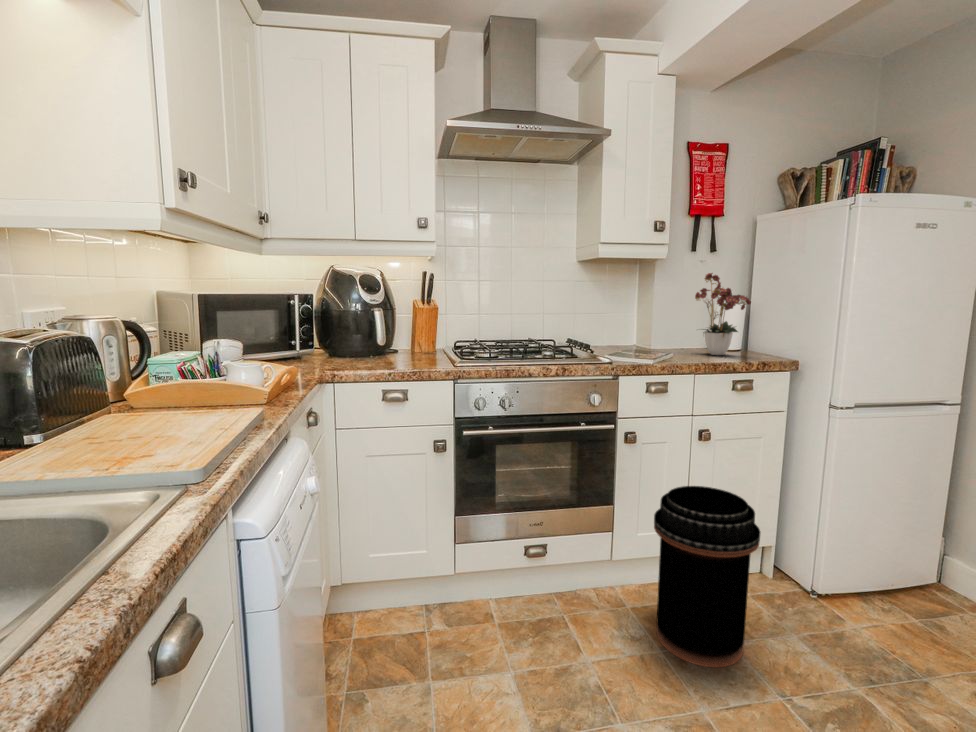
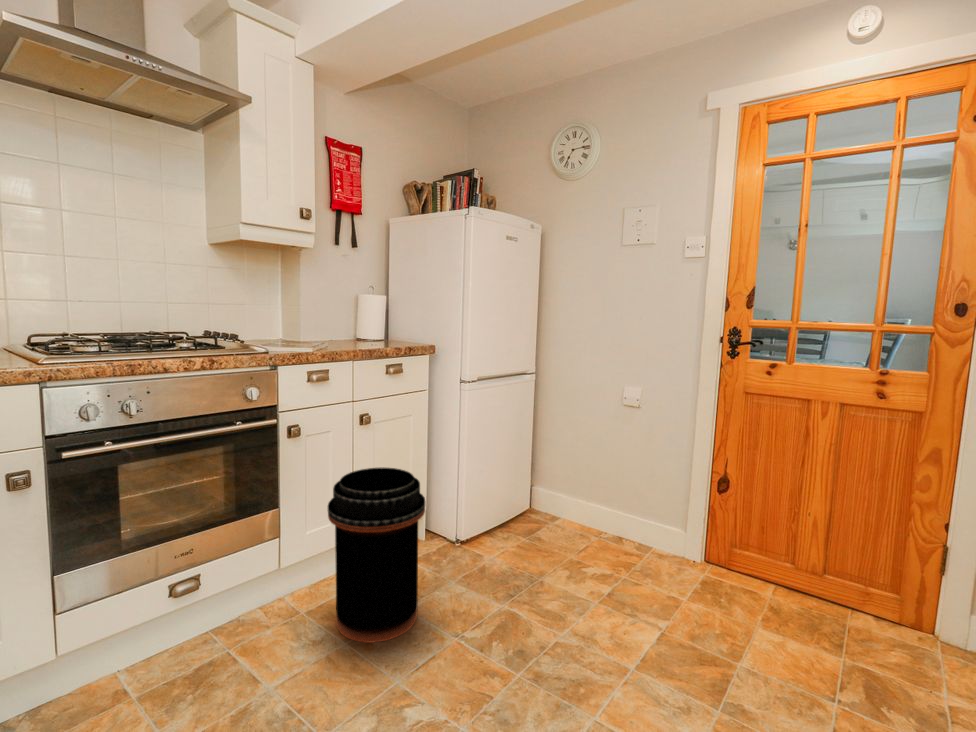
flower arrangement: present [695,273,751,355] -> none [341,261,399,344]

